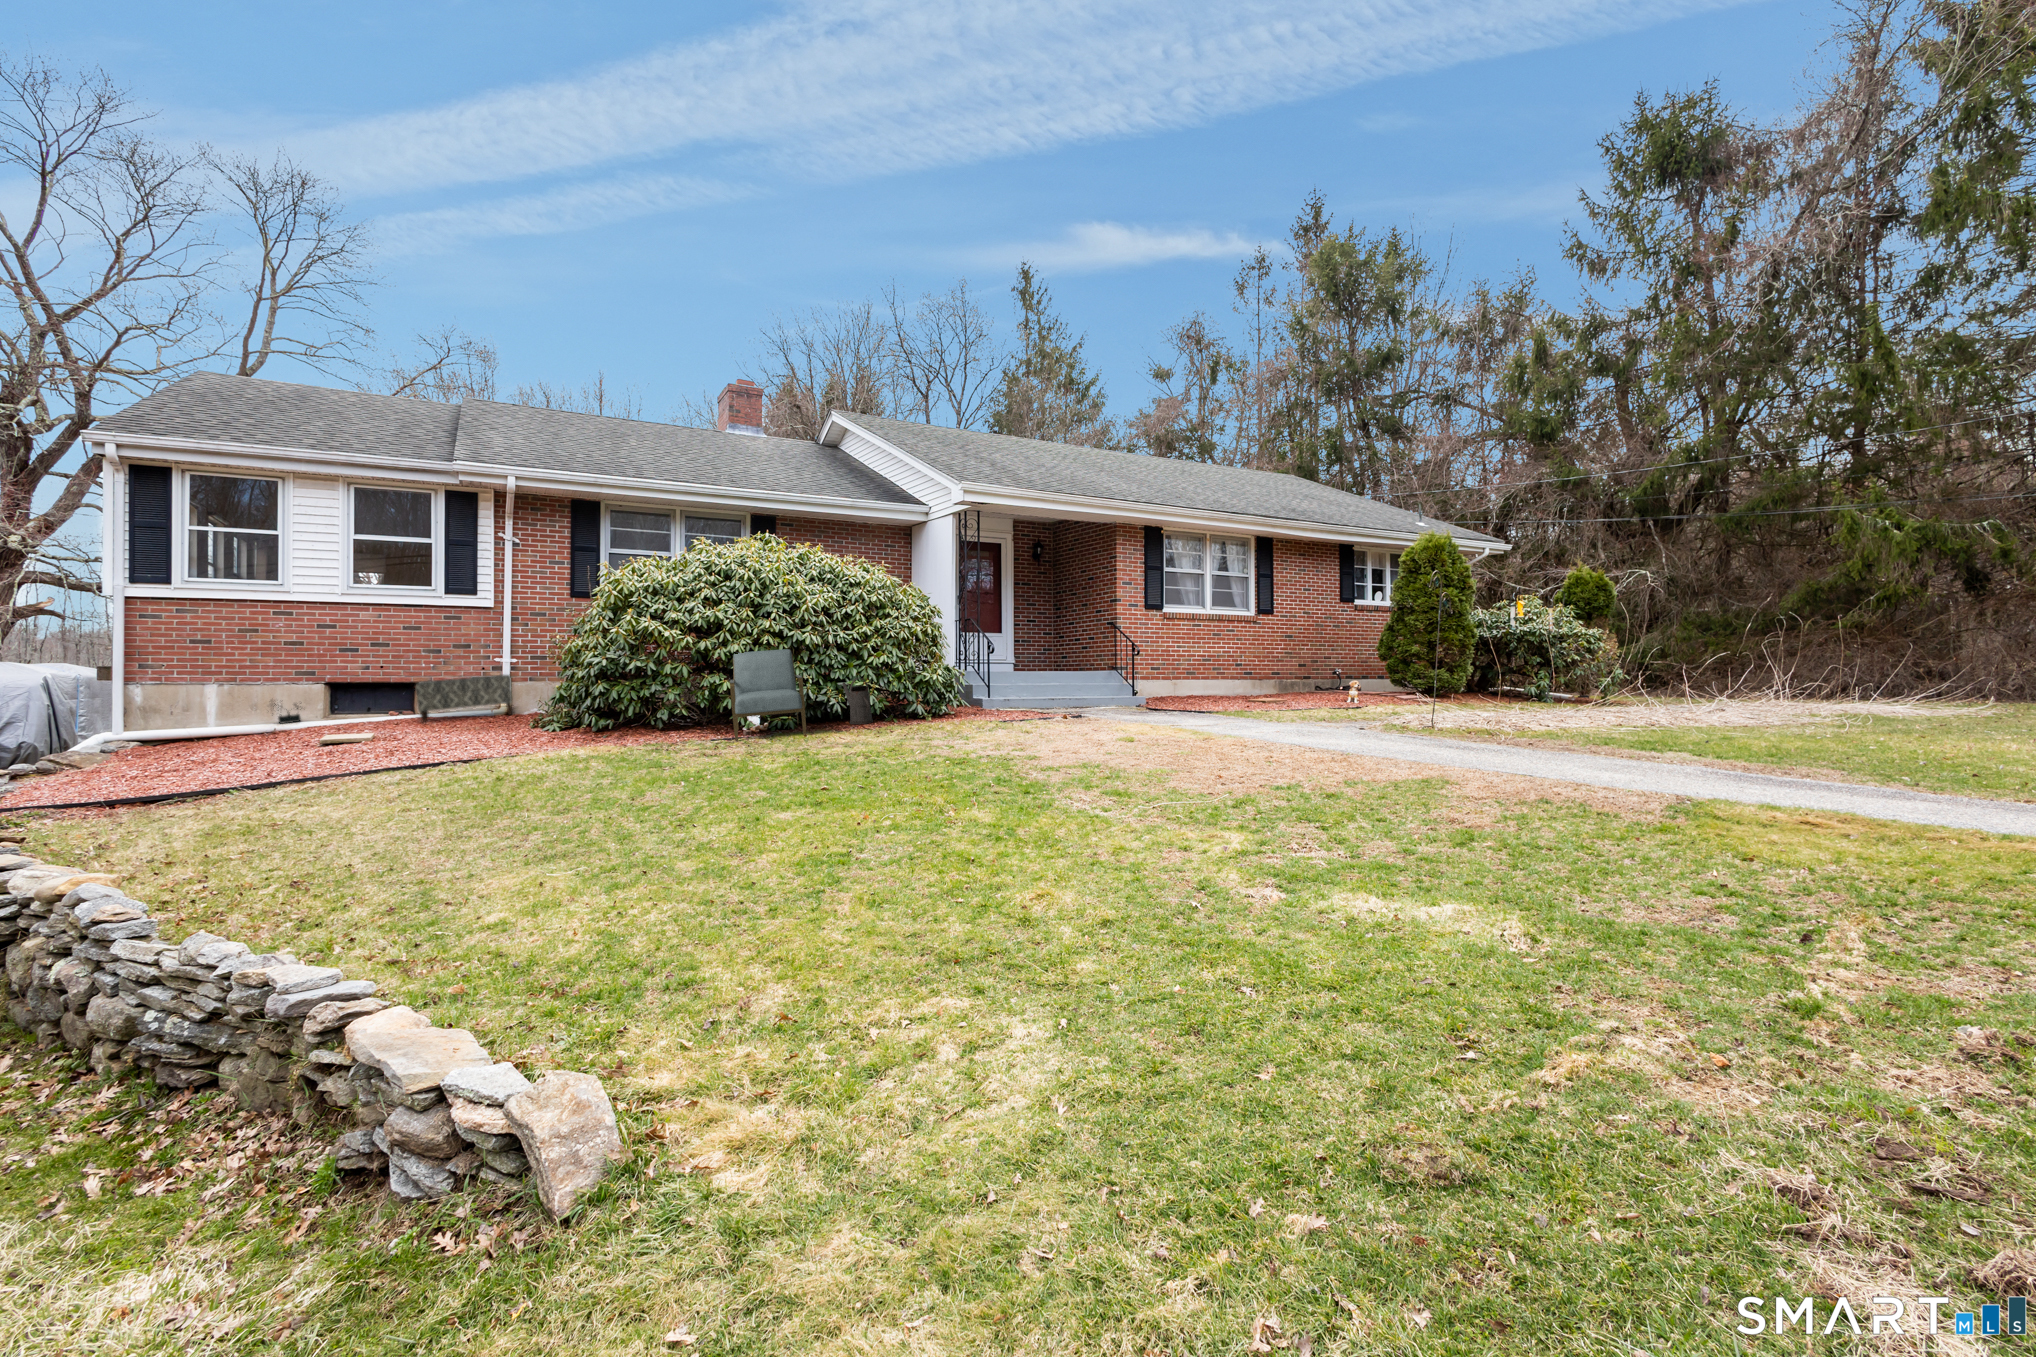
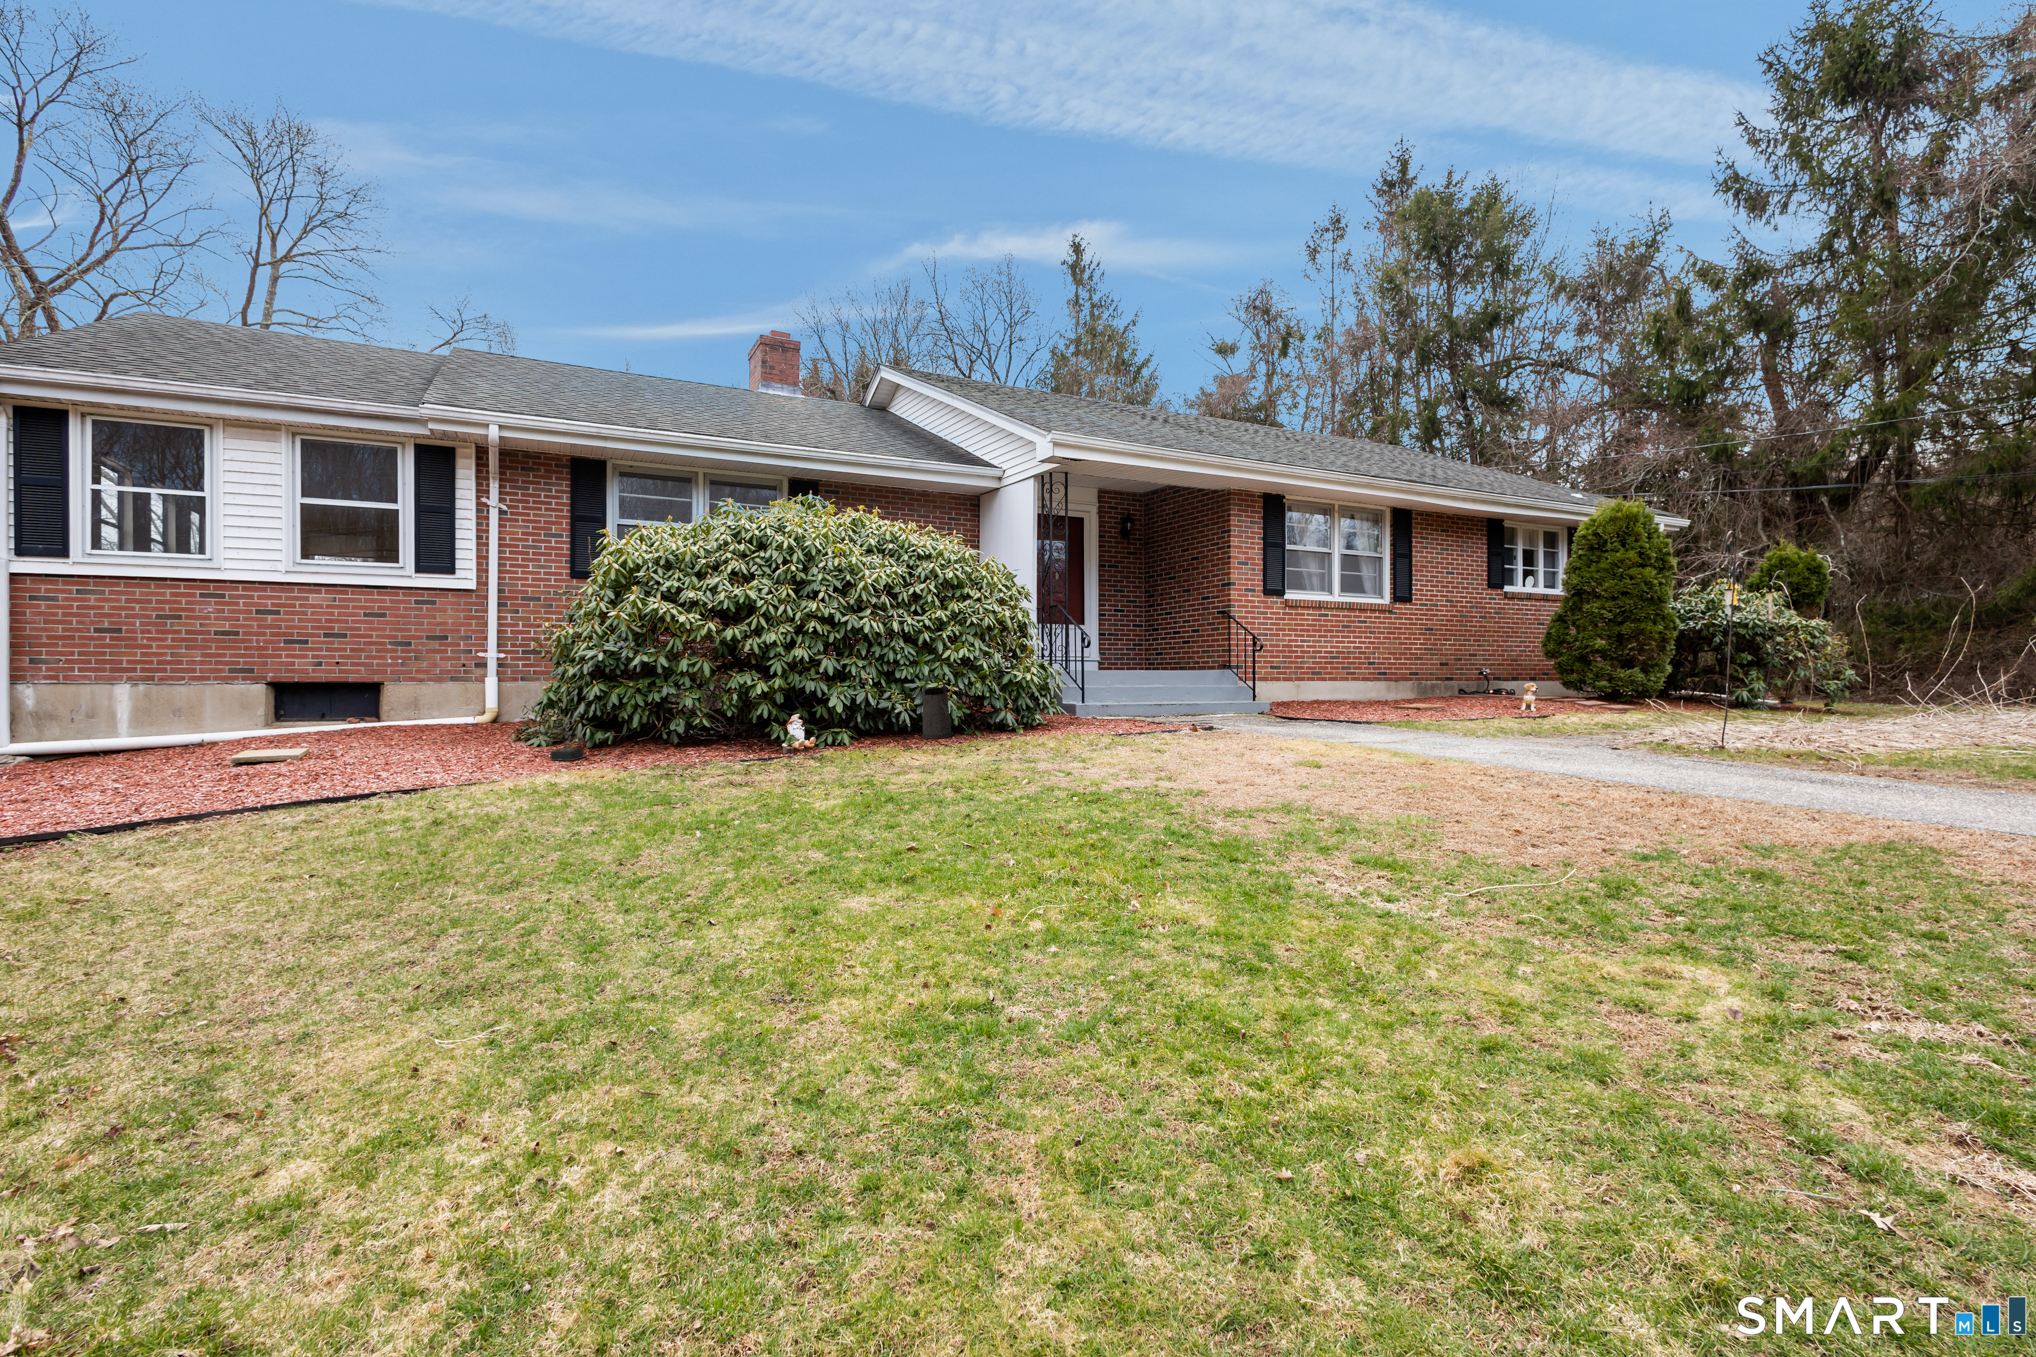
chair: present [730,649,806,741] -> none [765,639,867,763]
bench: present [415,675,512,723] -> none [376,673,501,735]
decorative plant: present [271,703,302,724] -> present [542,723,584,761]

